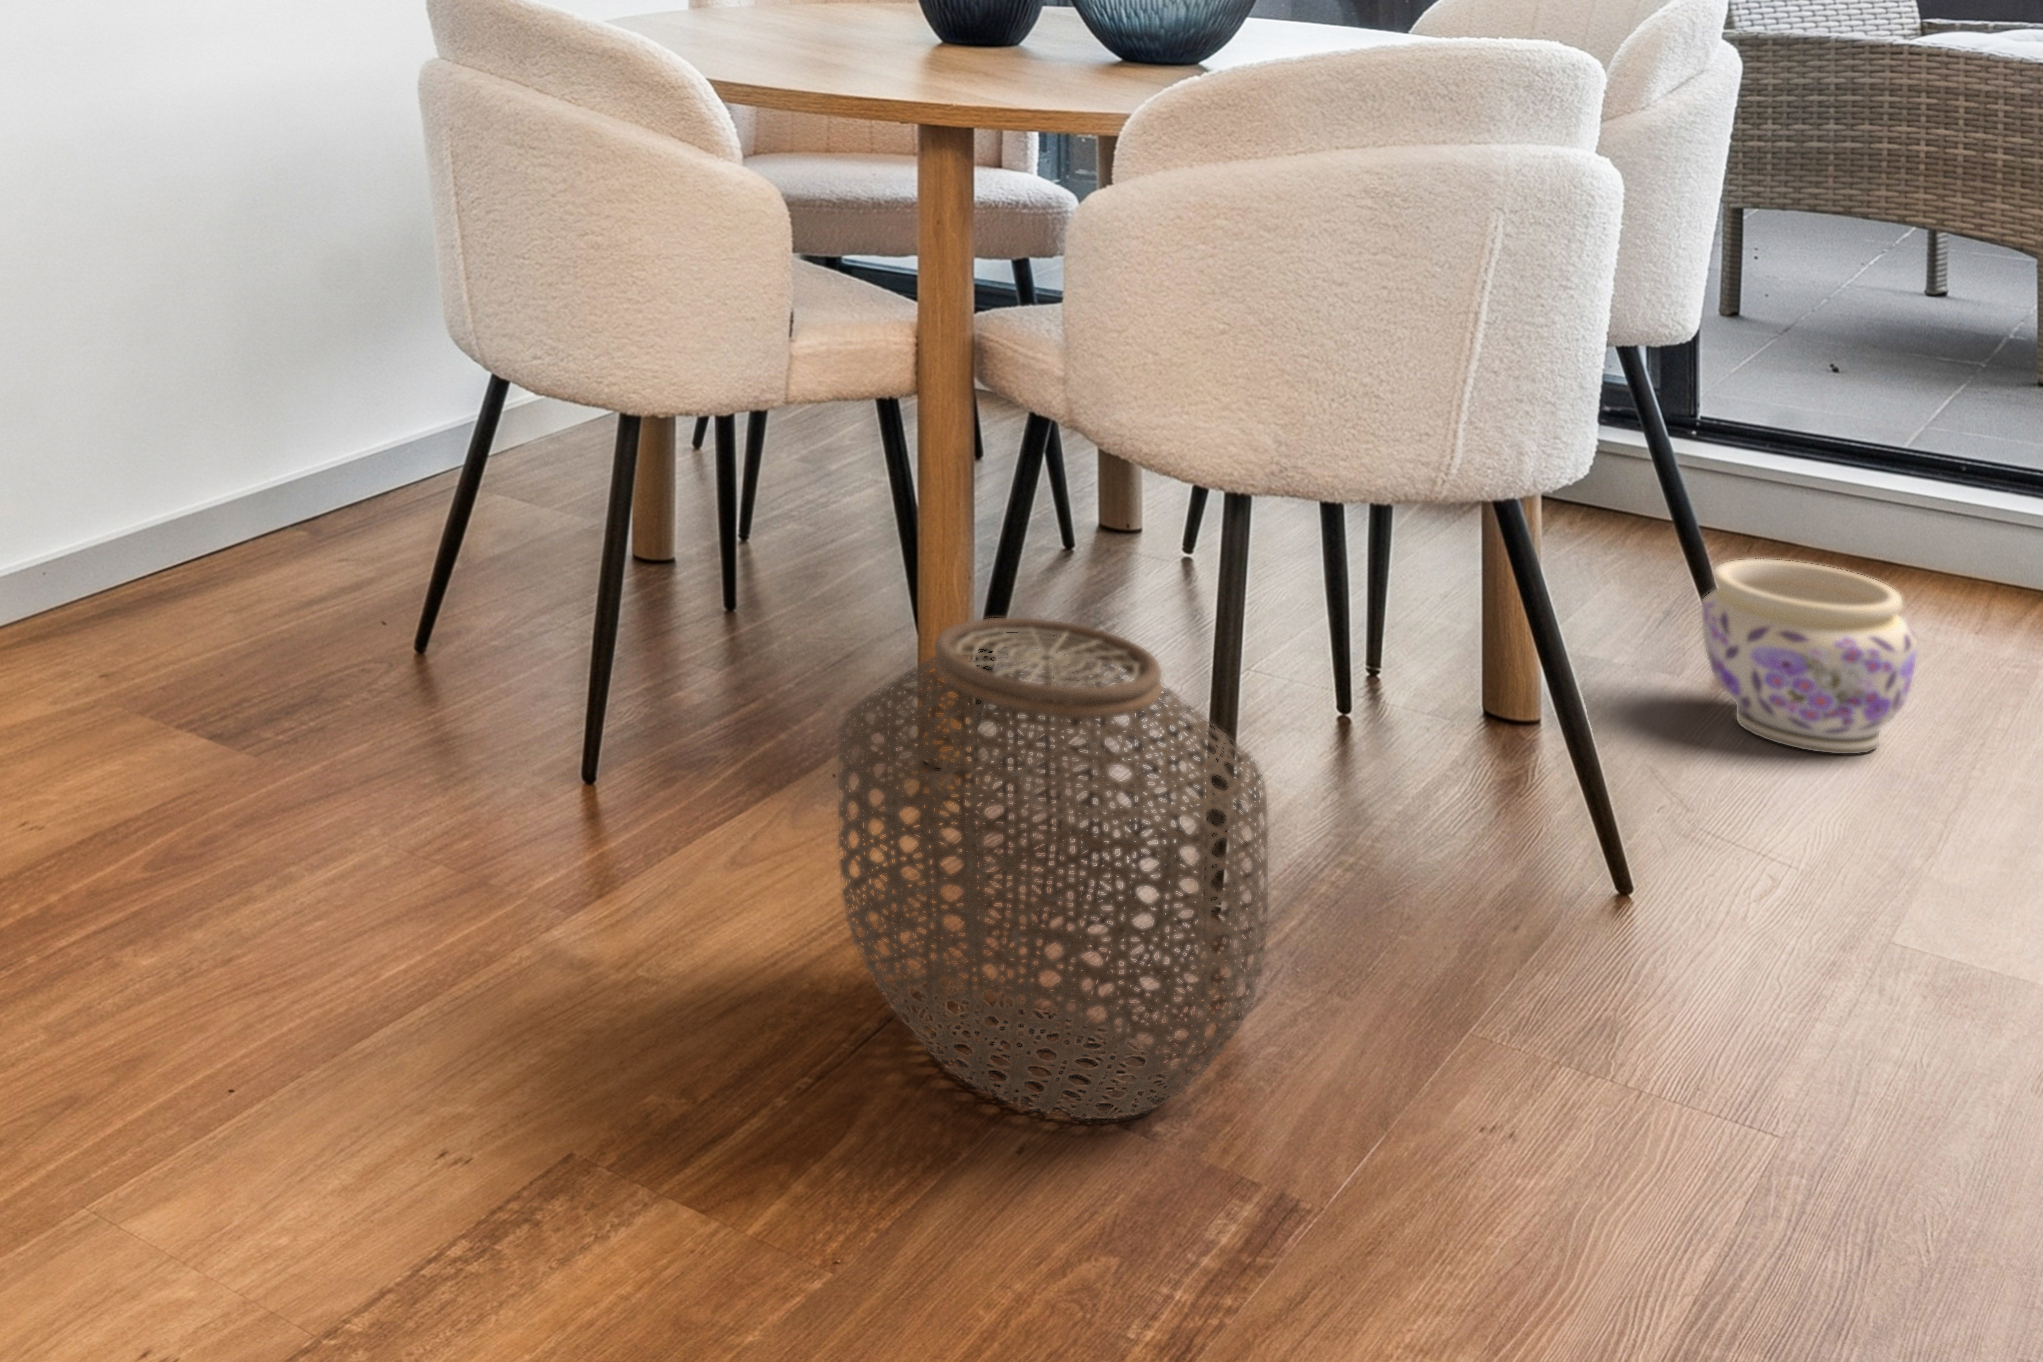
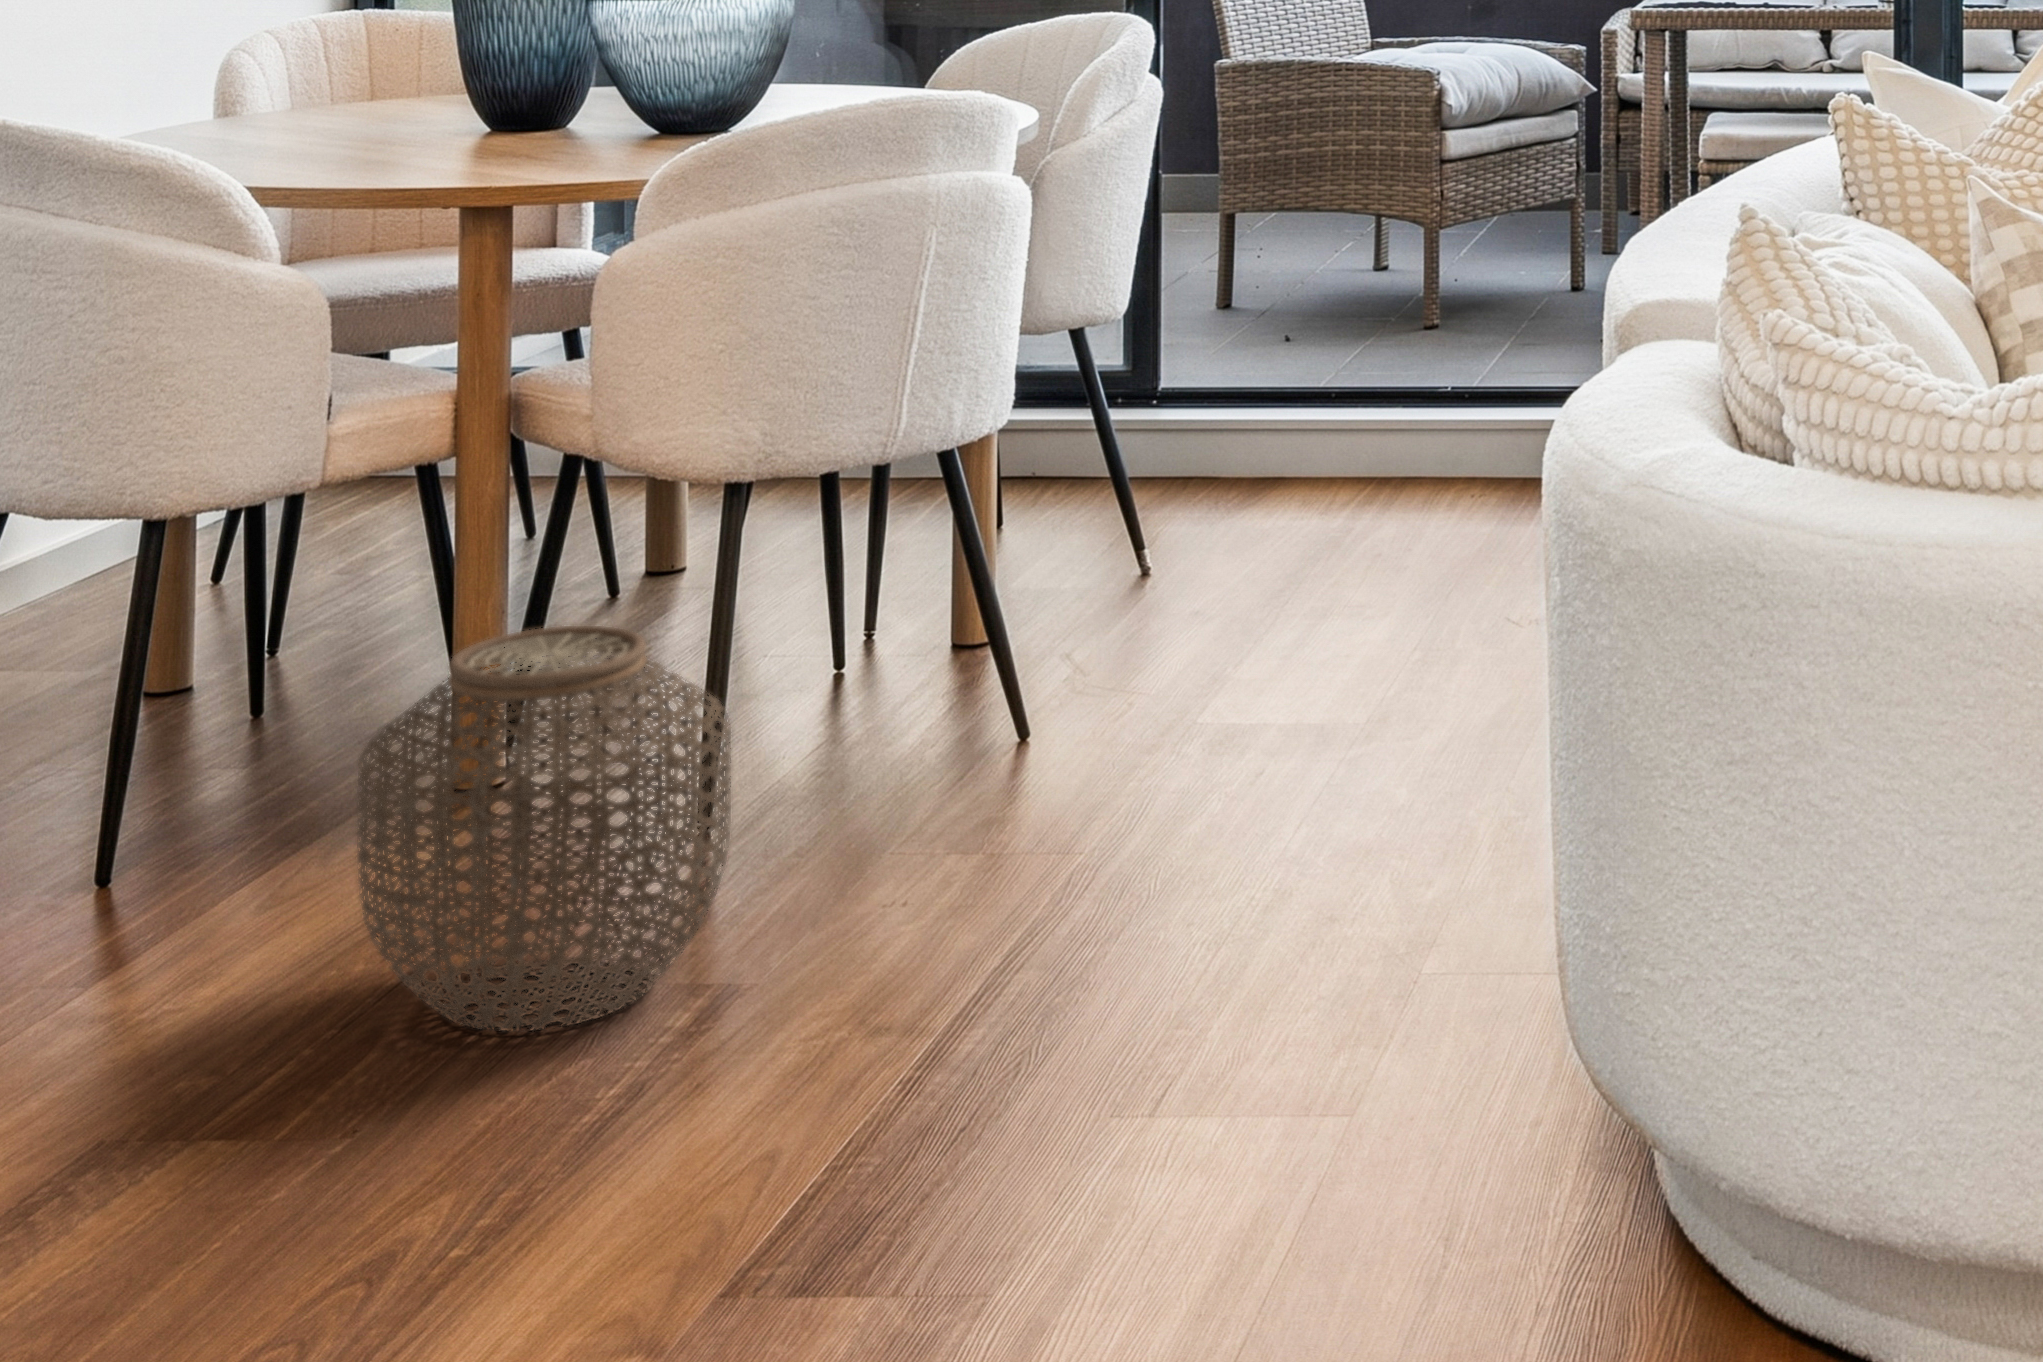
planter: present [1701,559,1917,754] -> none [1136,492,1282,637]

